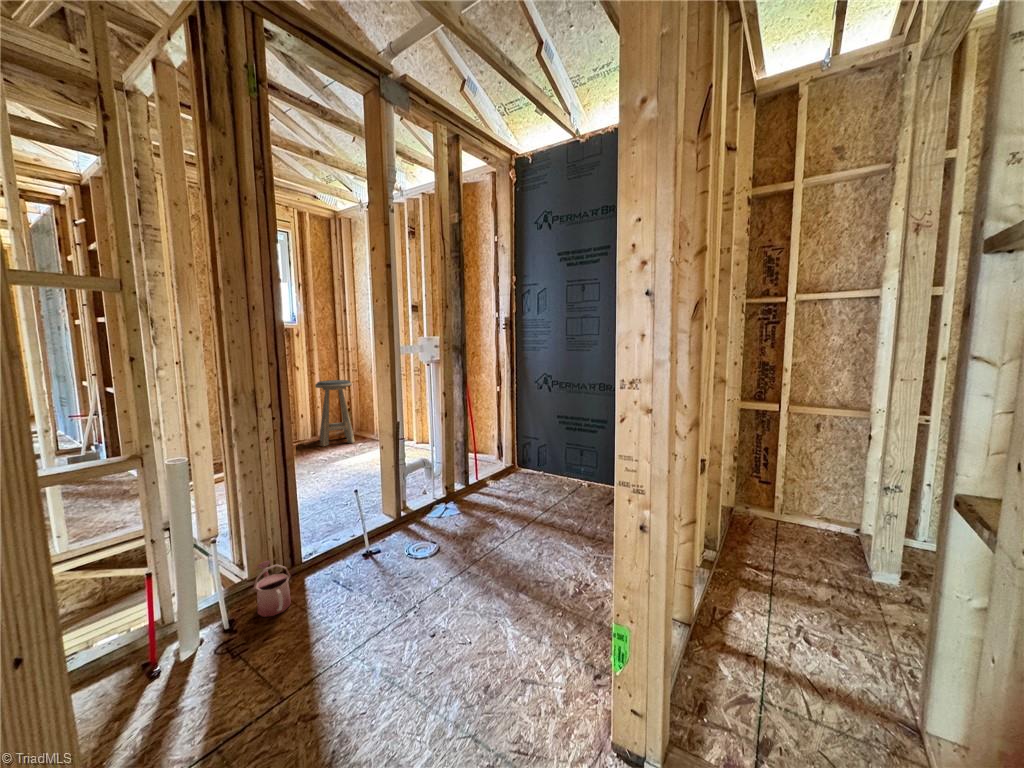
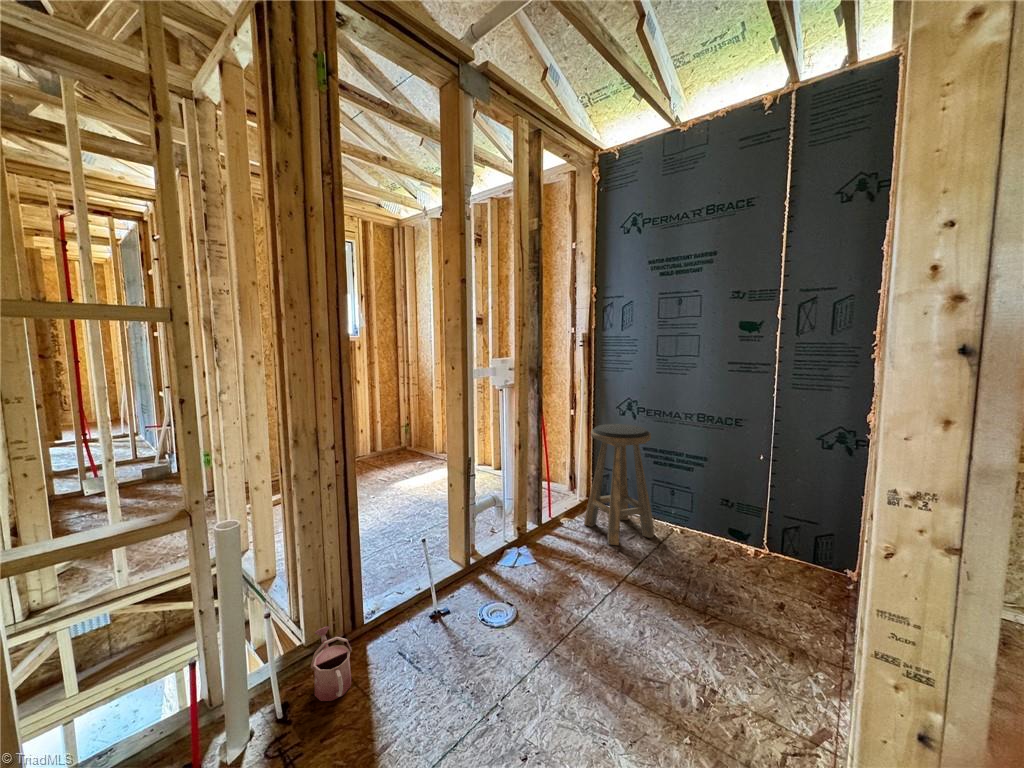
stool: present [315,380,355,446] -> present [584,424,654,545]

